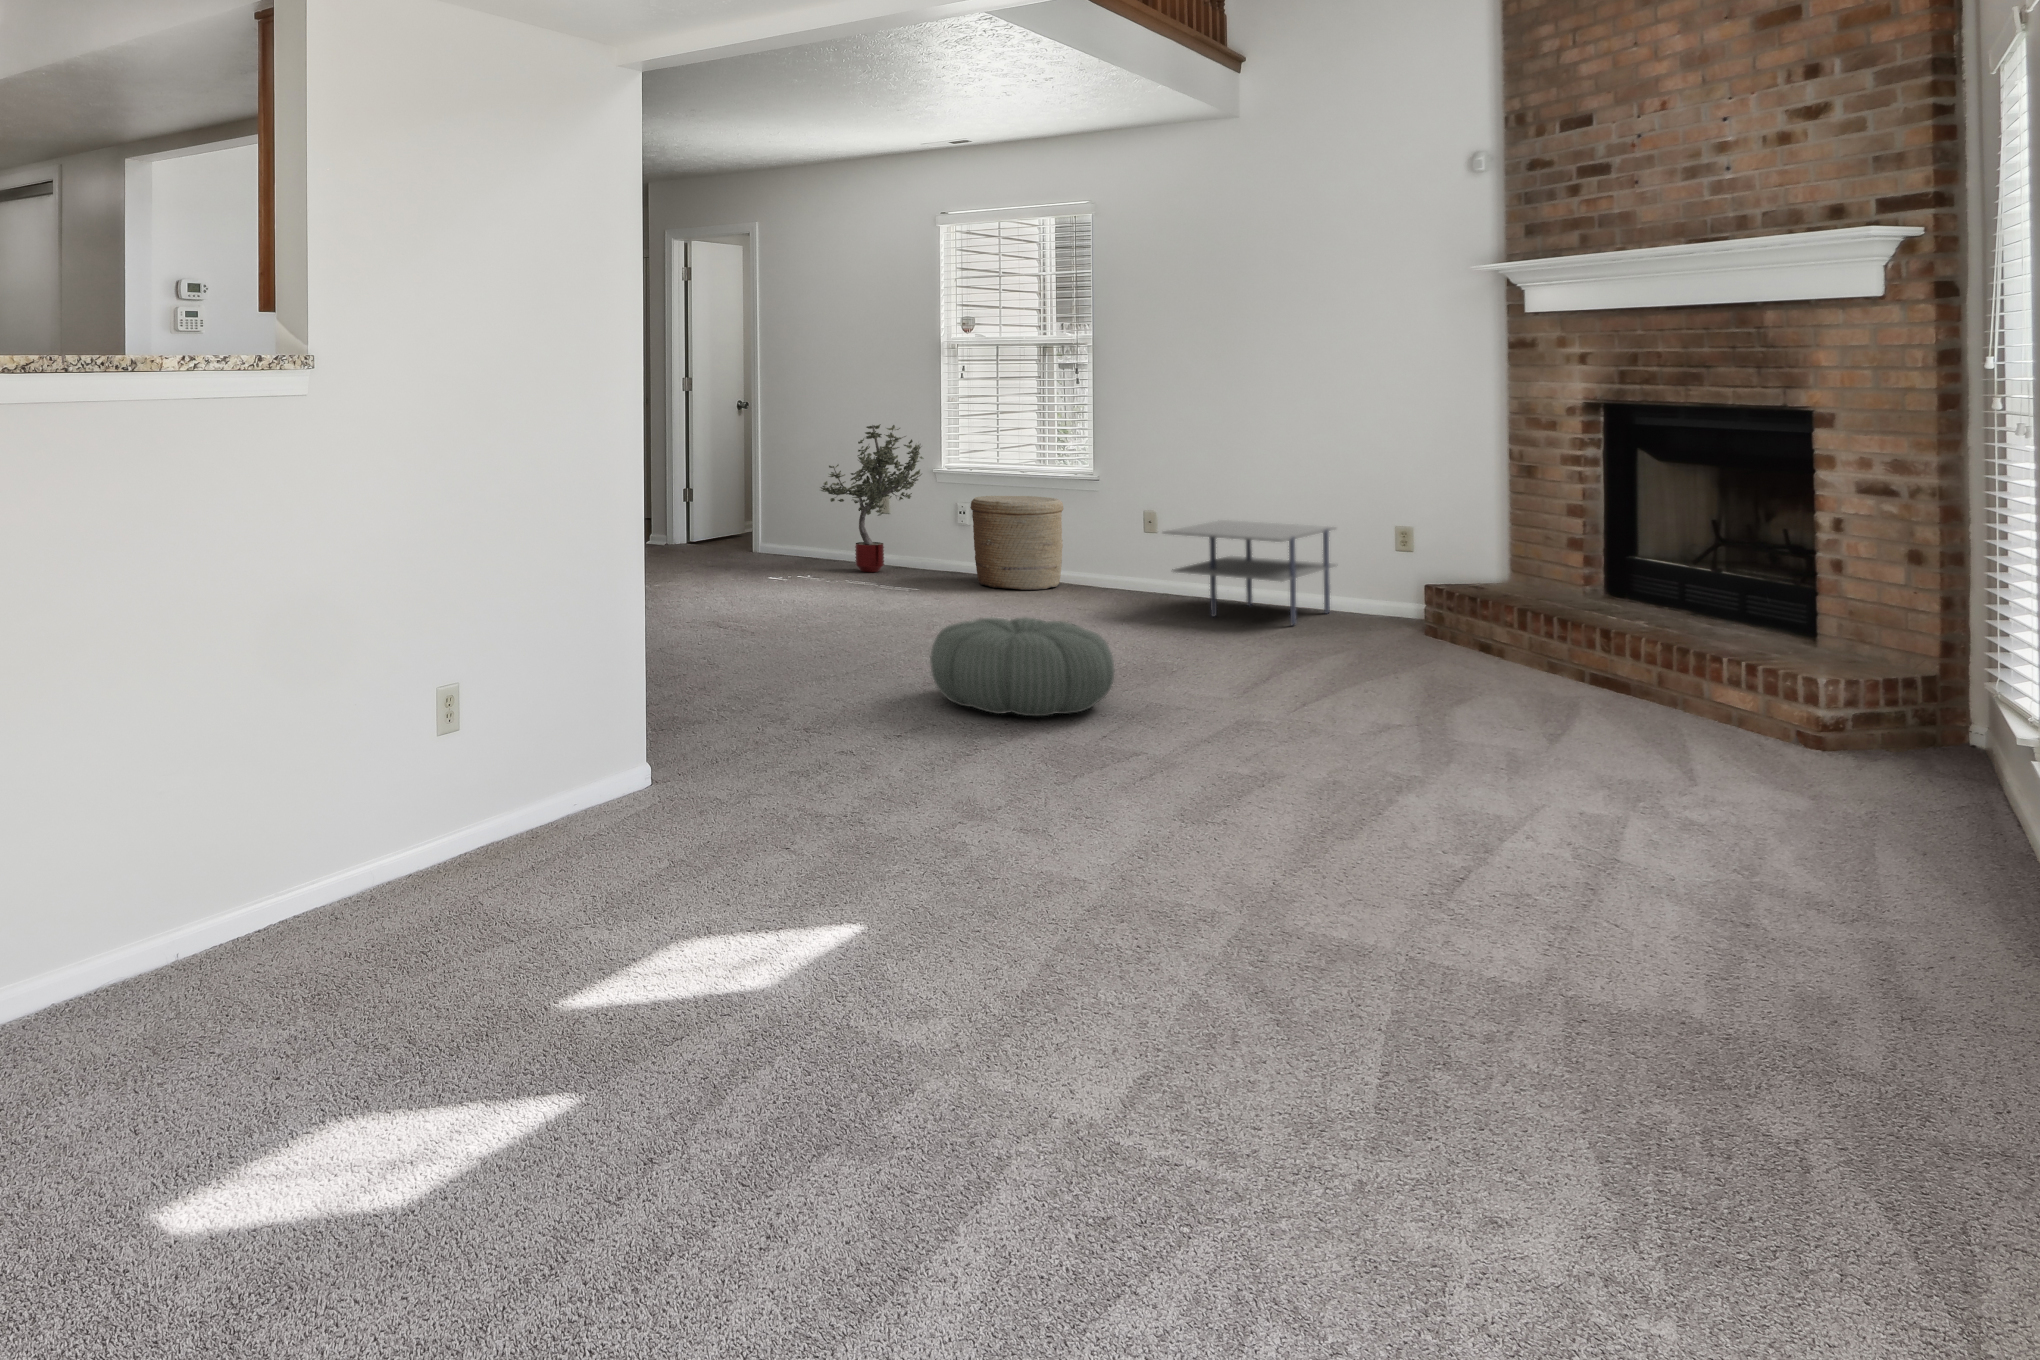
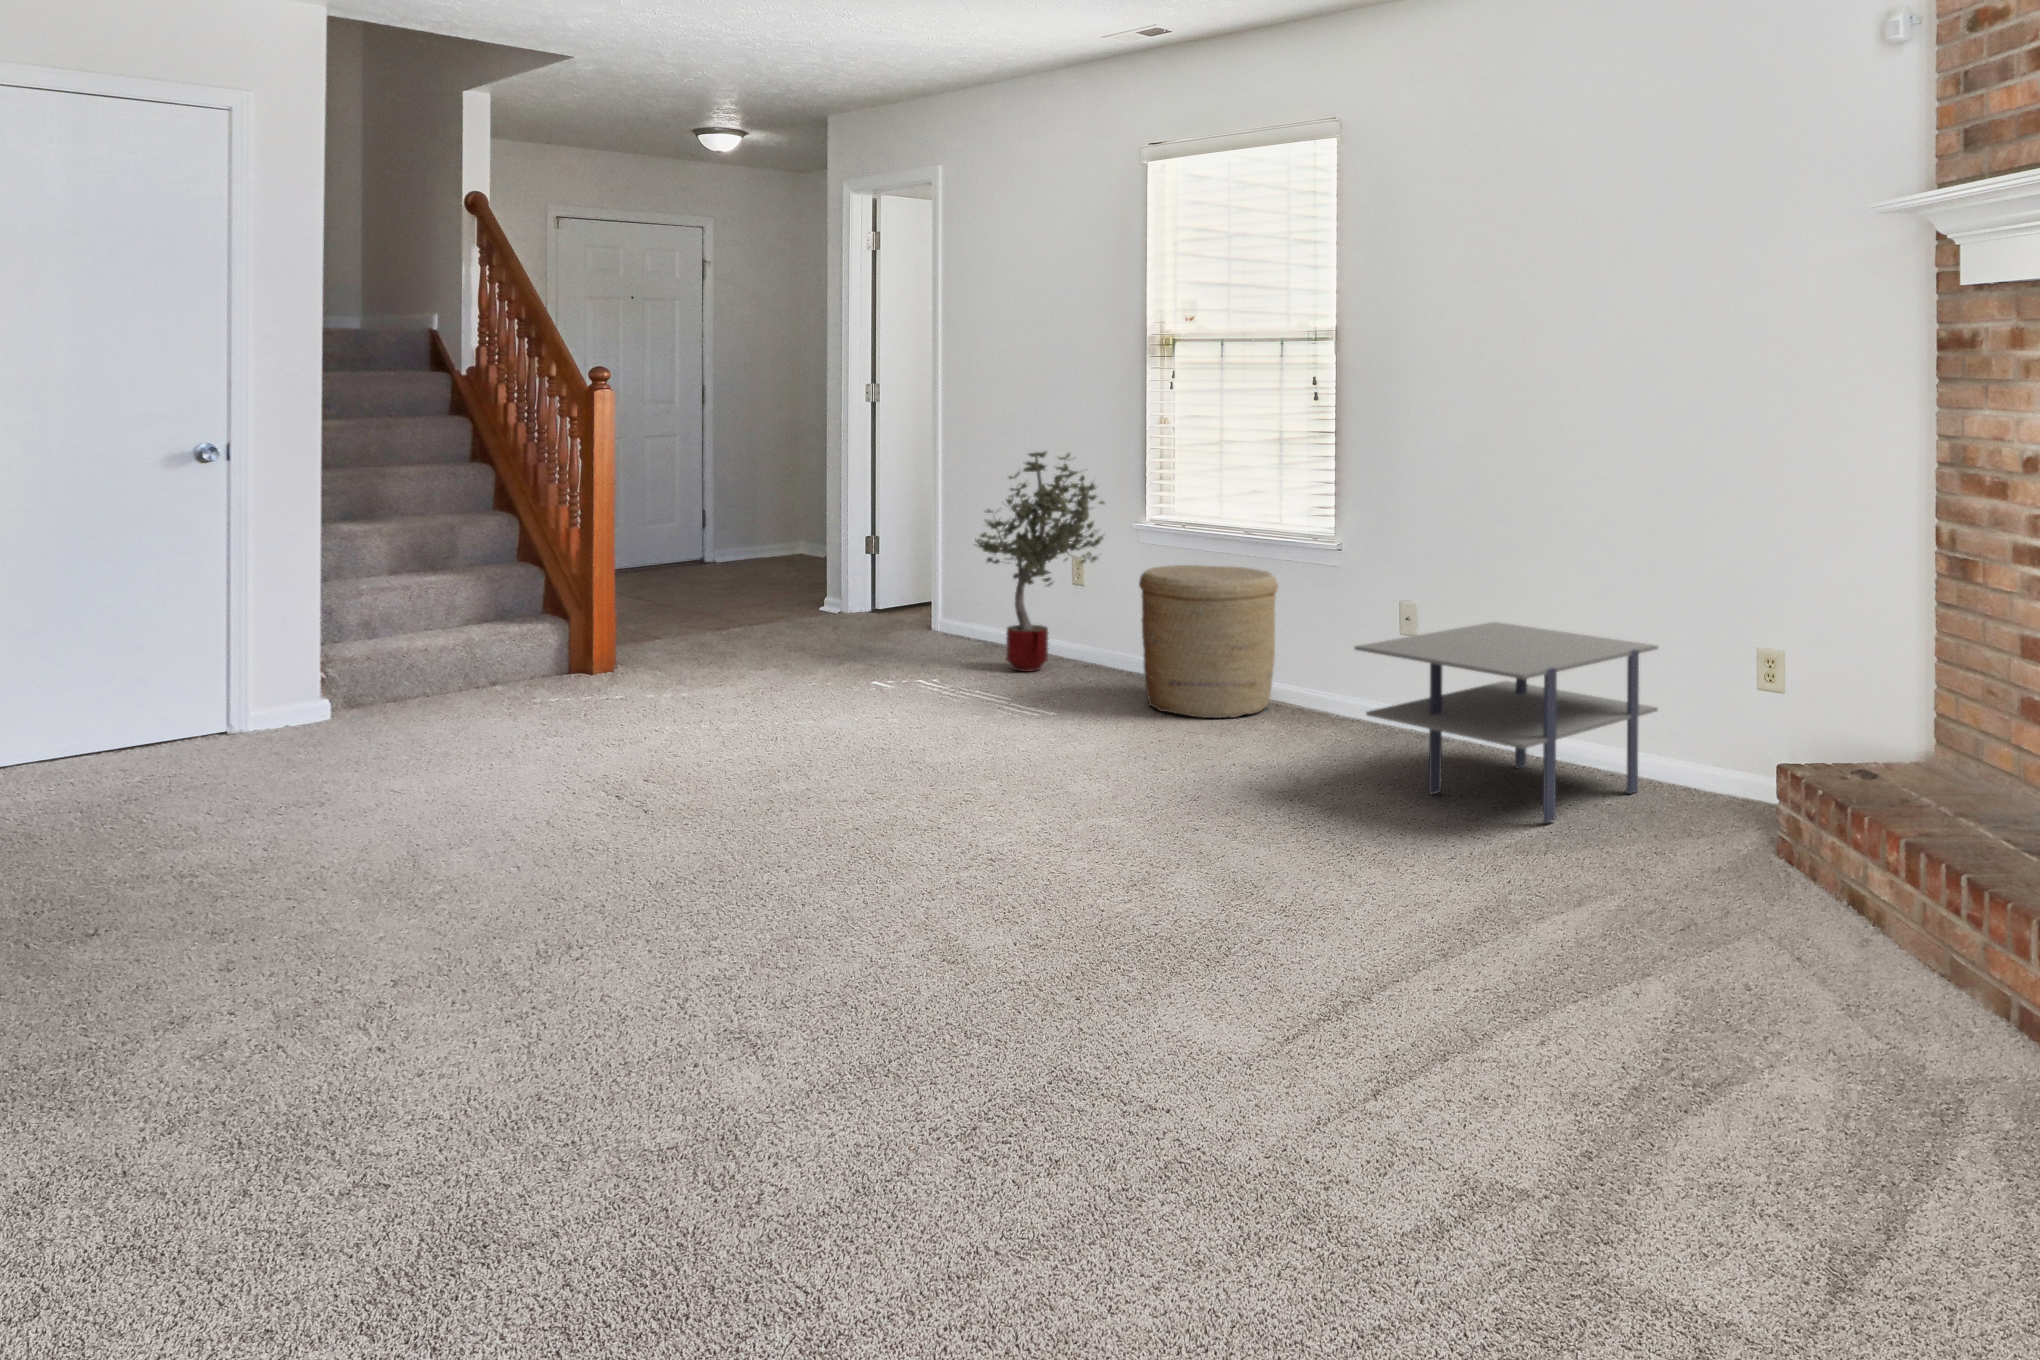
pouf: present [930,617,1114,716] -> none [581,852,965,1113]

